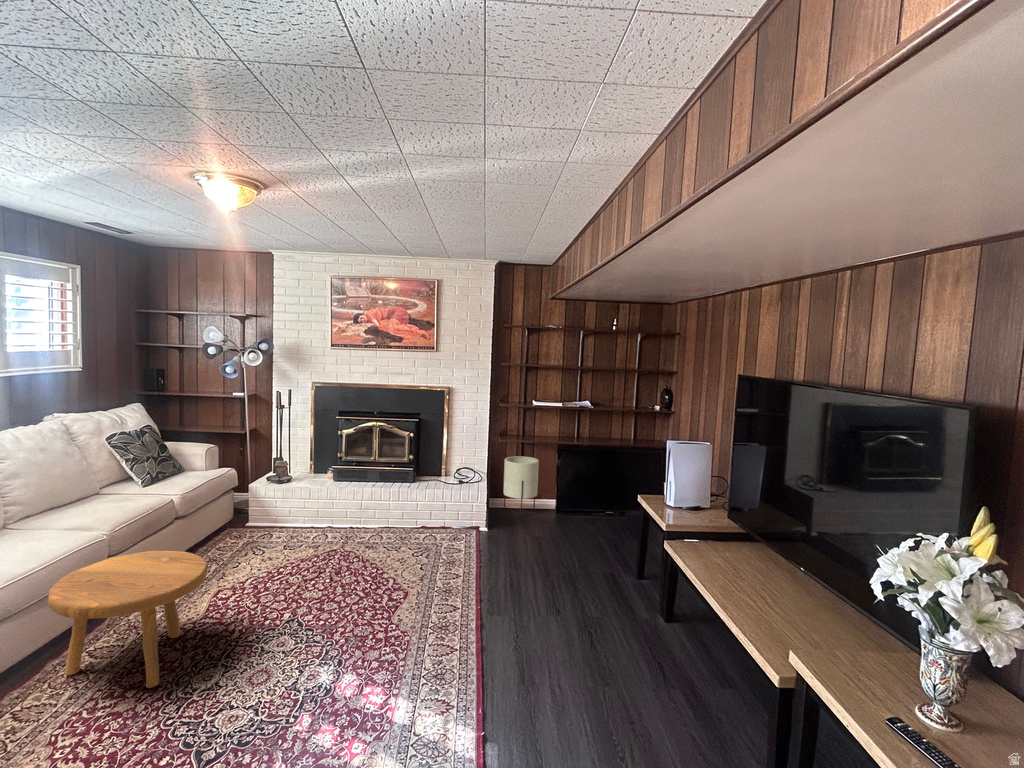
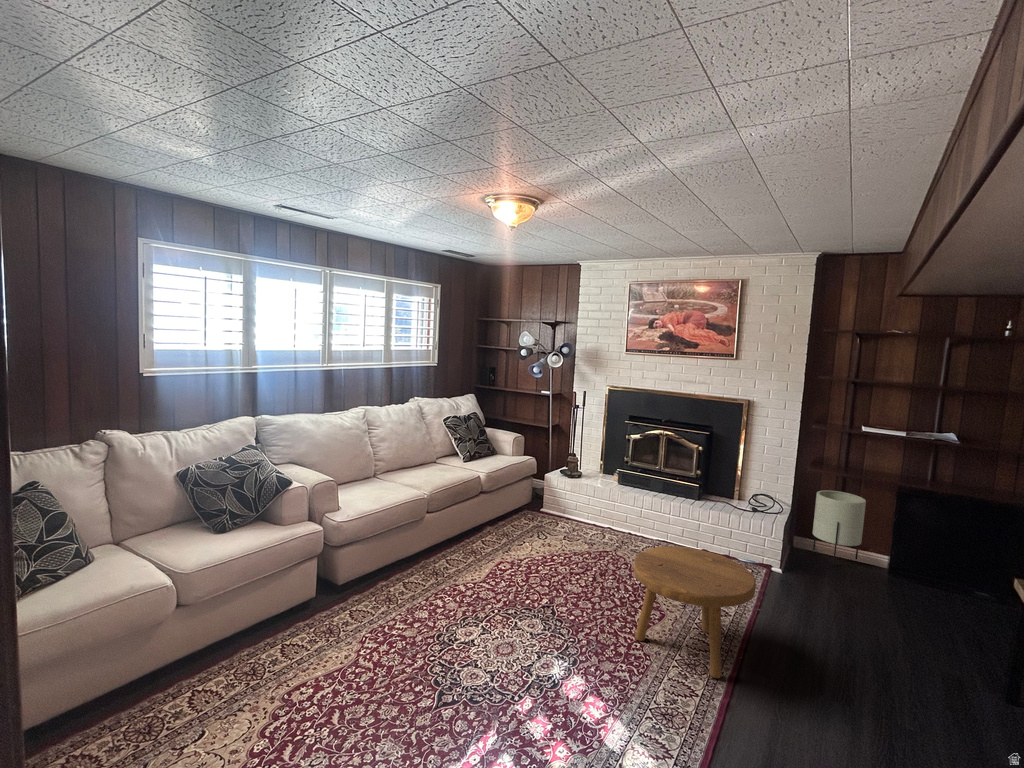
footstool: present [48,551,208,688] -> present [633,546,756,678]

